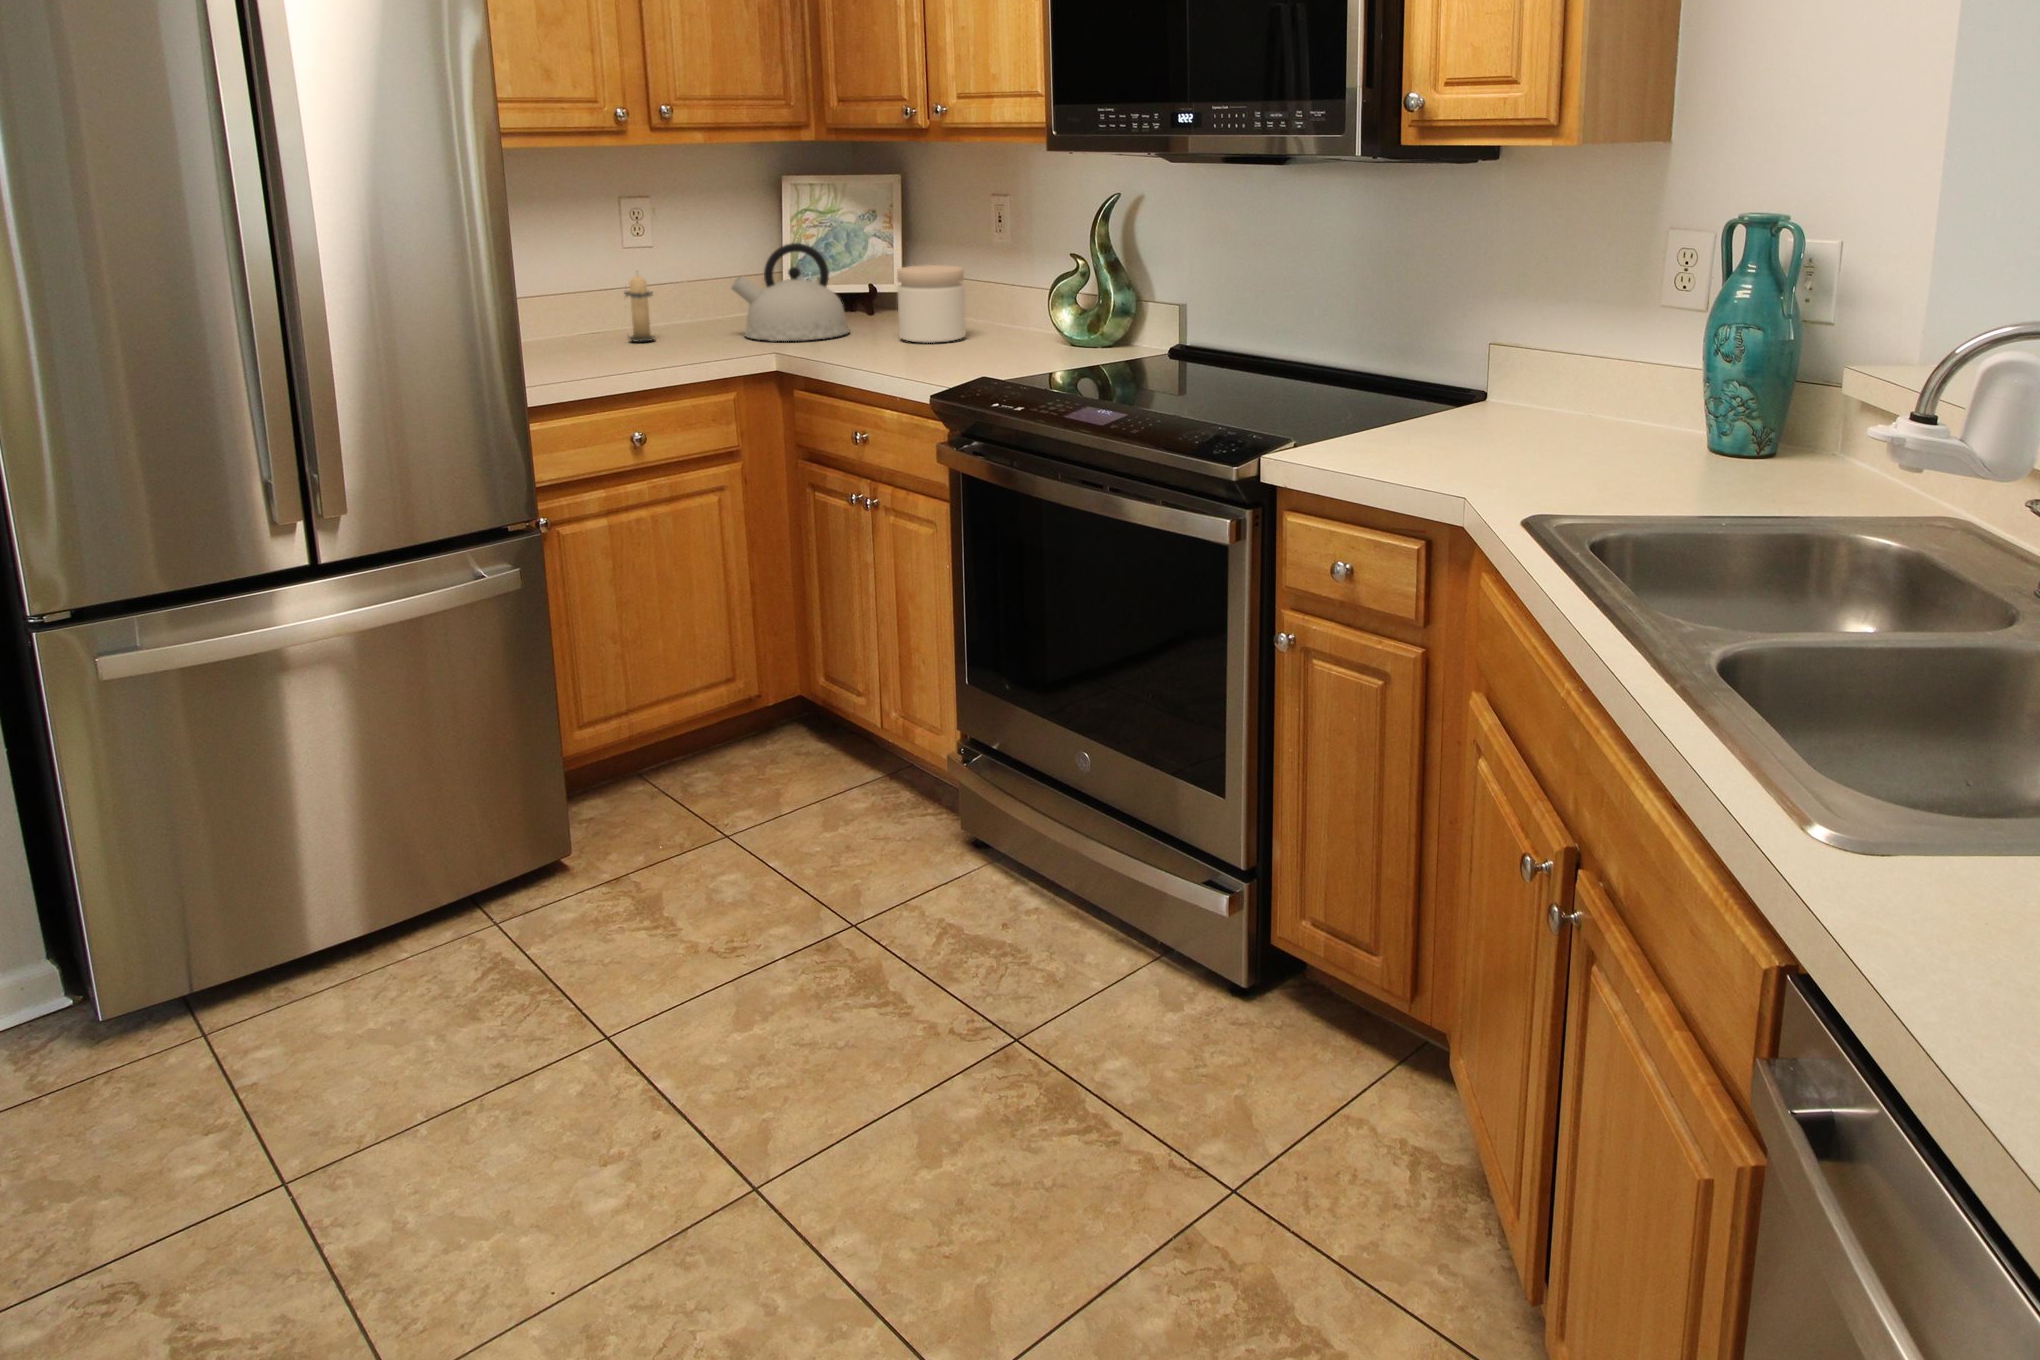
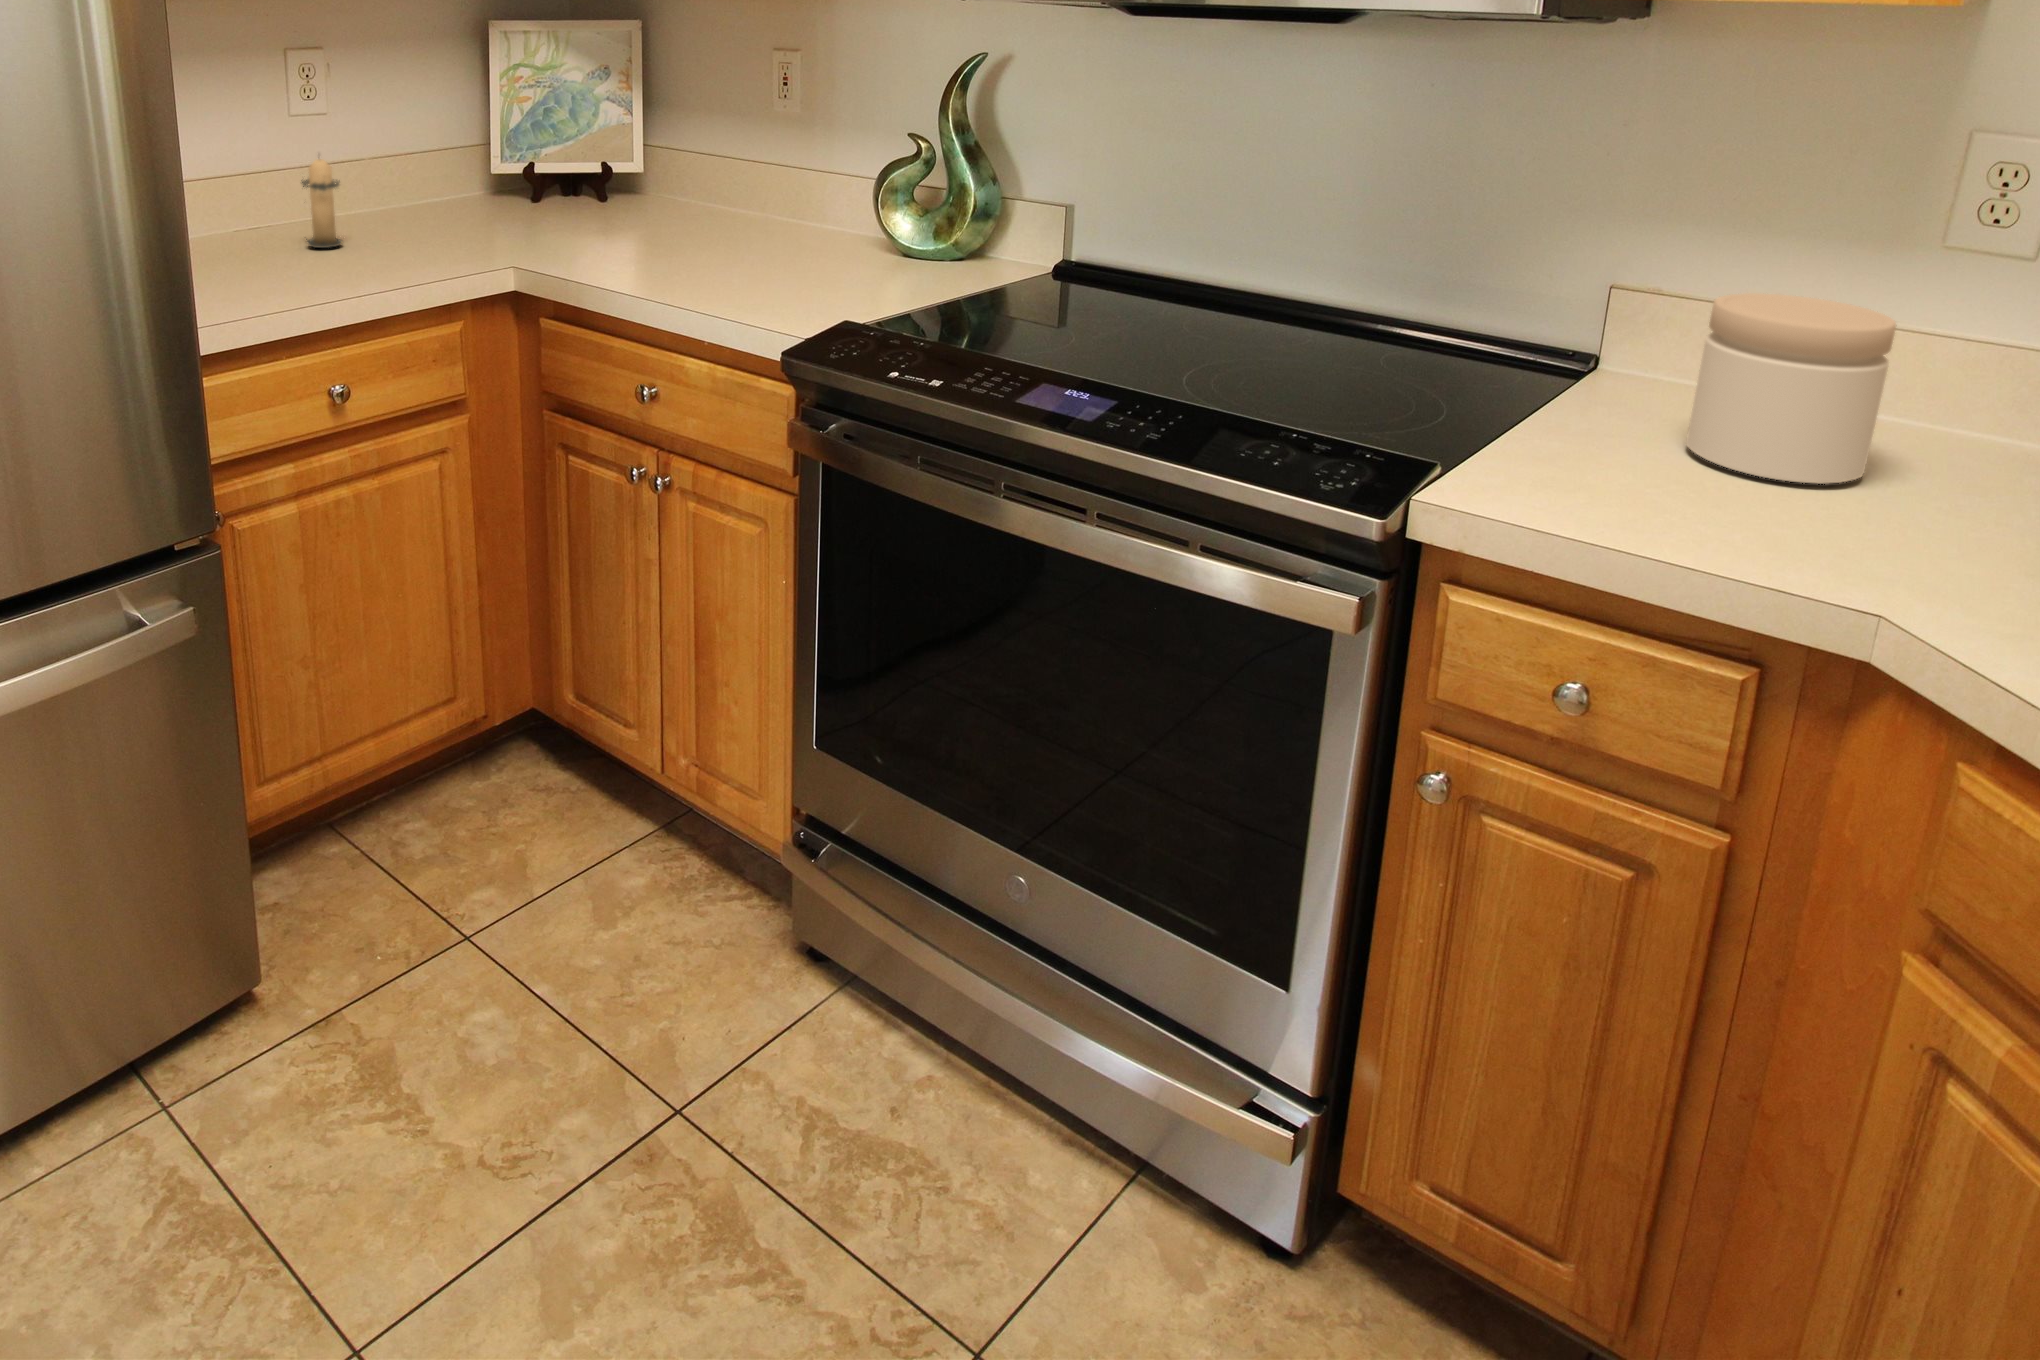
kettle: present [731,243,850,341] -> none [441,115,596,248]
jar: present [897,265,966,343] -> present [1686,293,1896,484]

